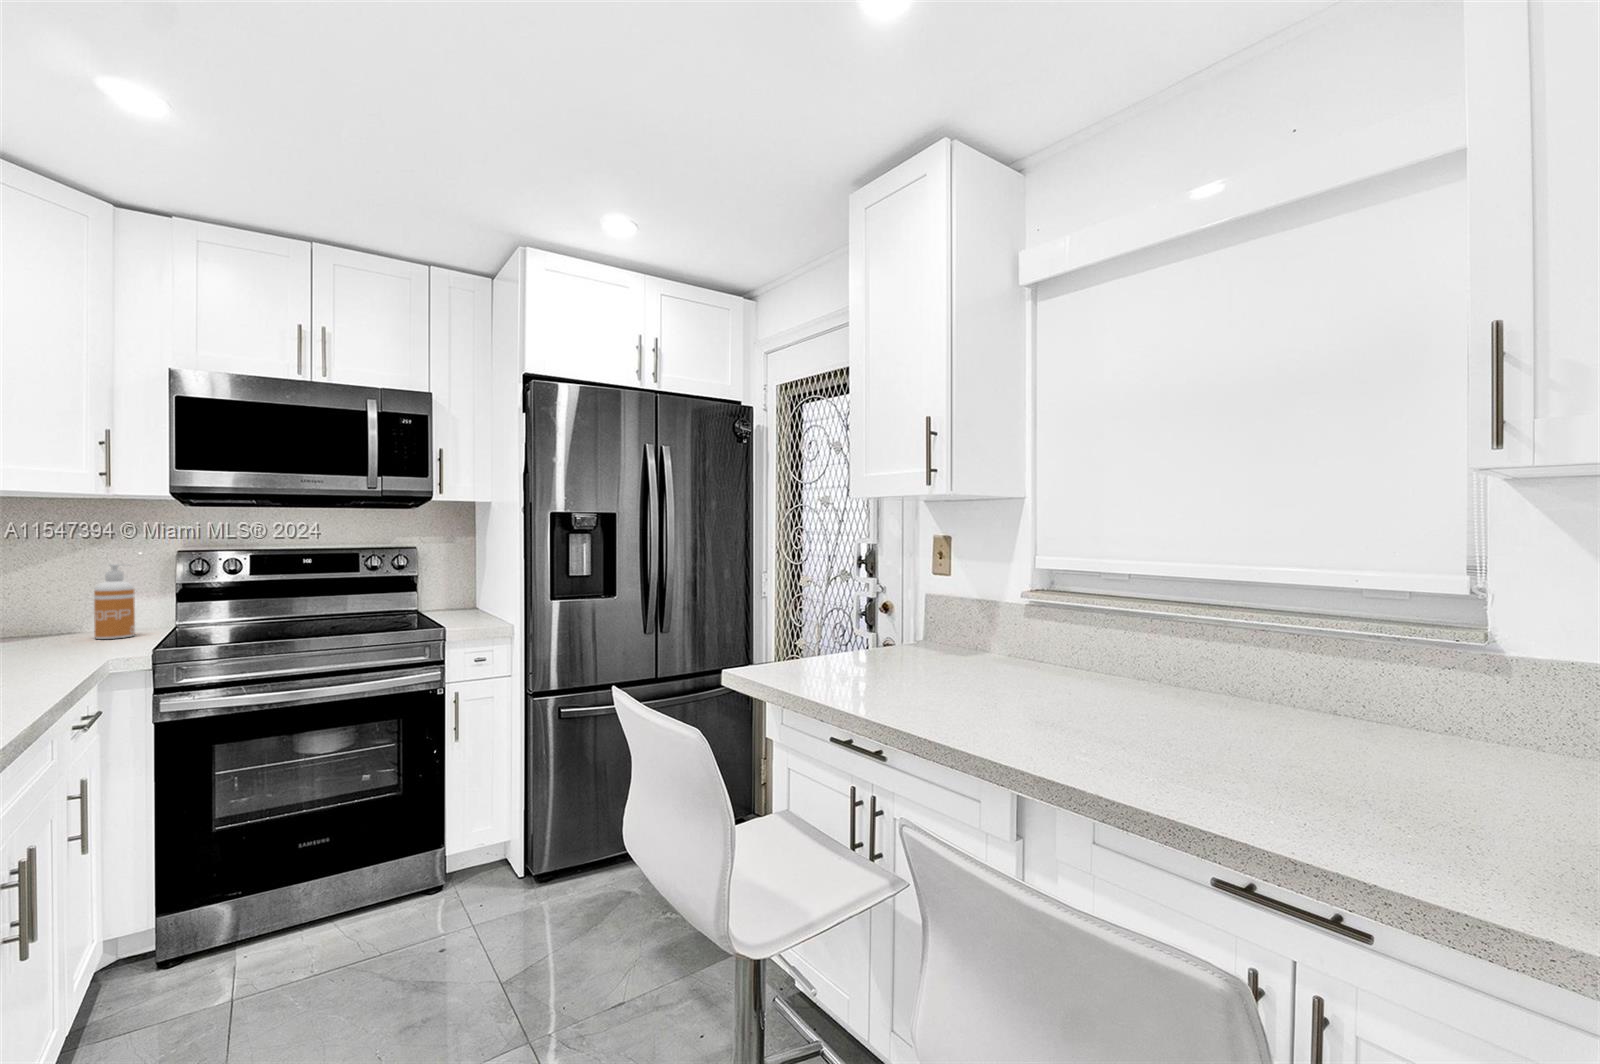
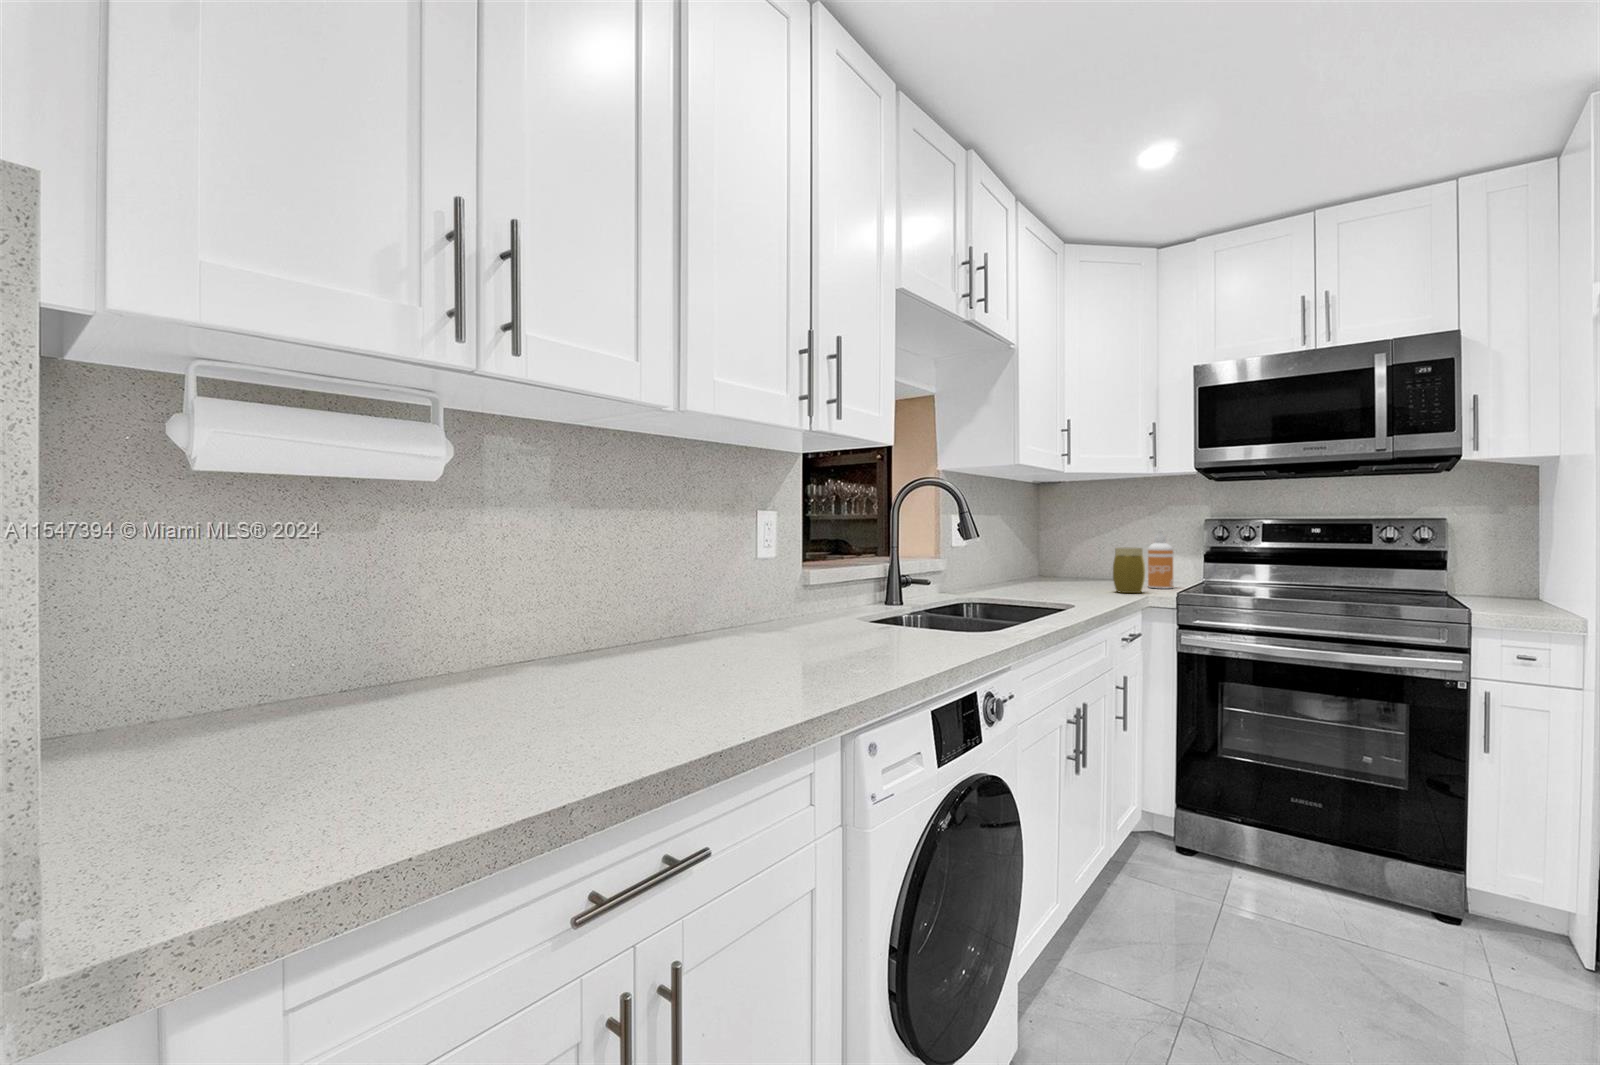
jar: none [40,590,94,653] -> present [1113,548,1145,593]

